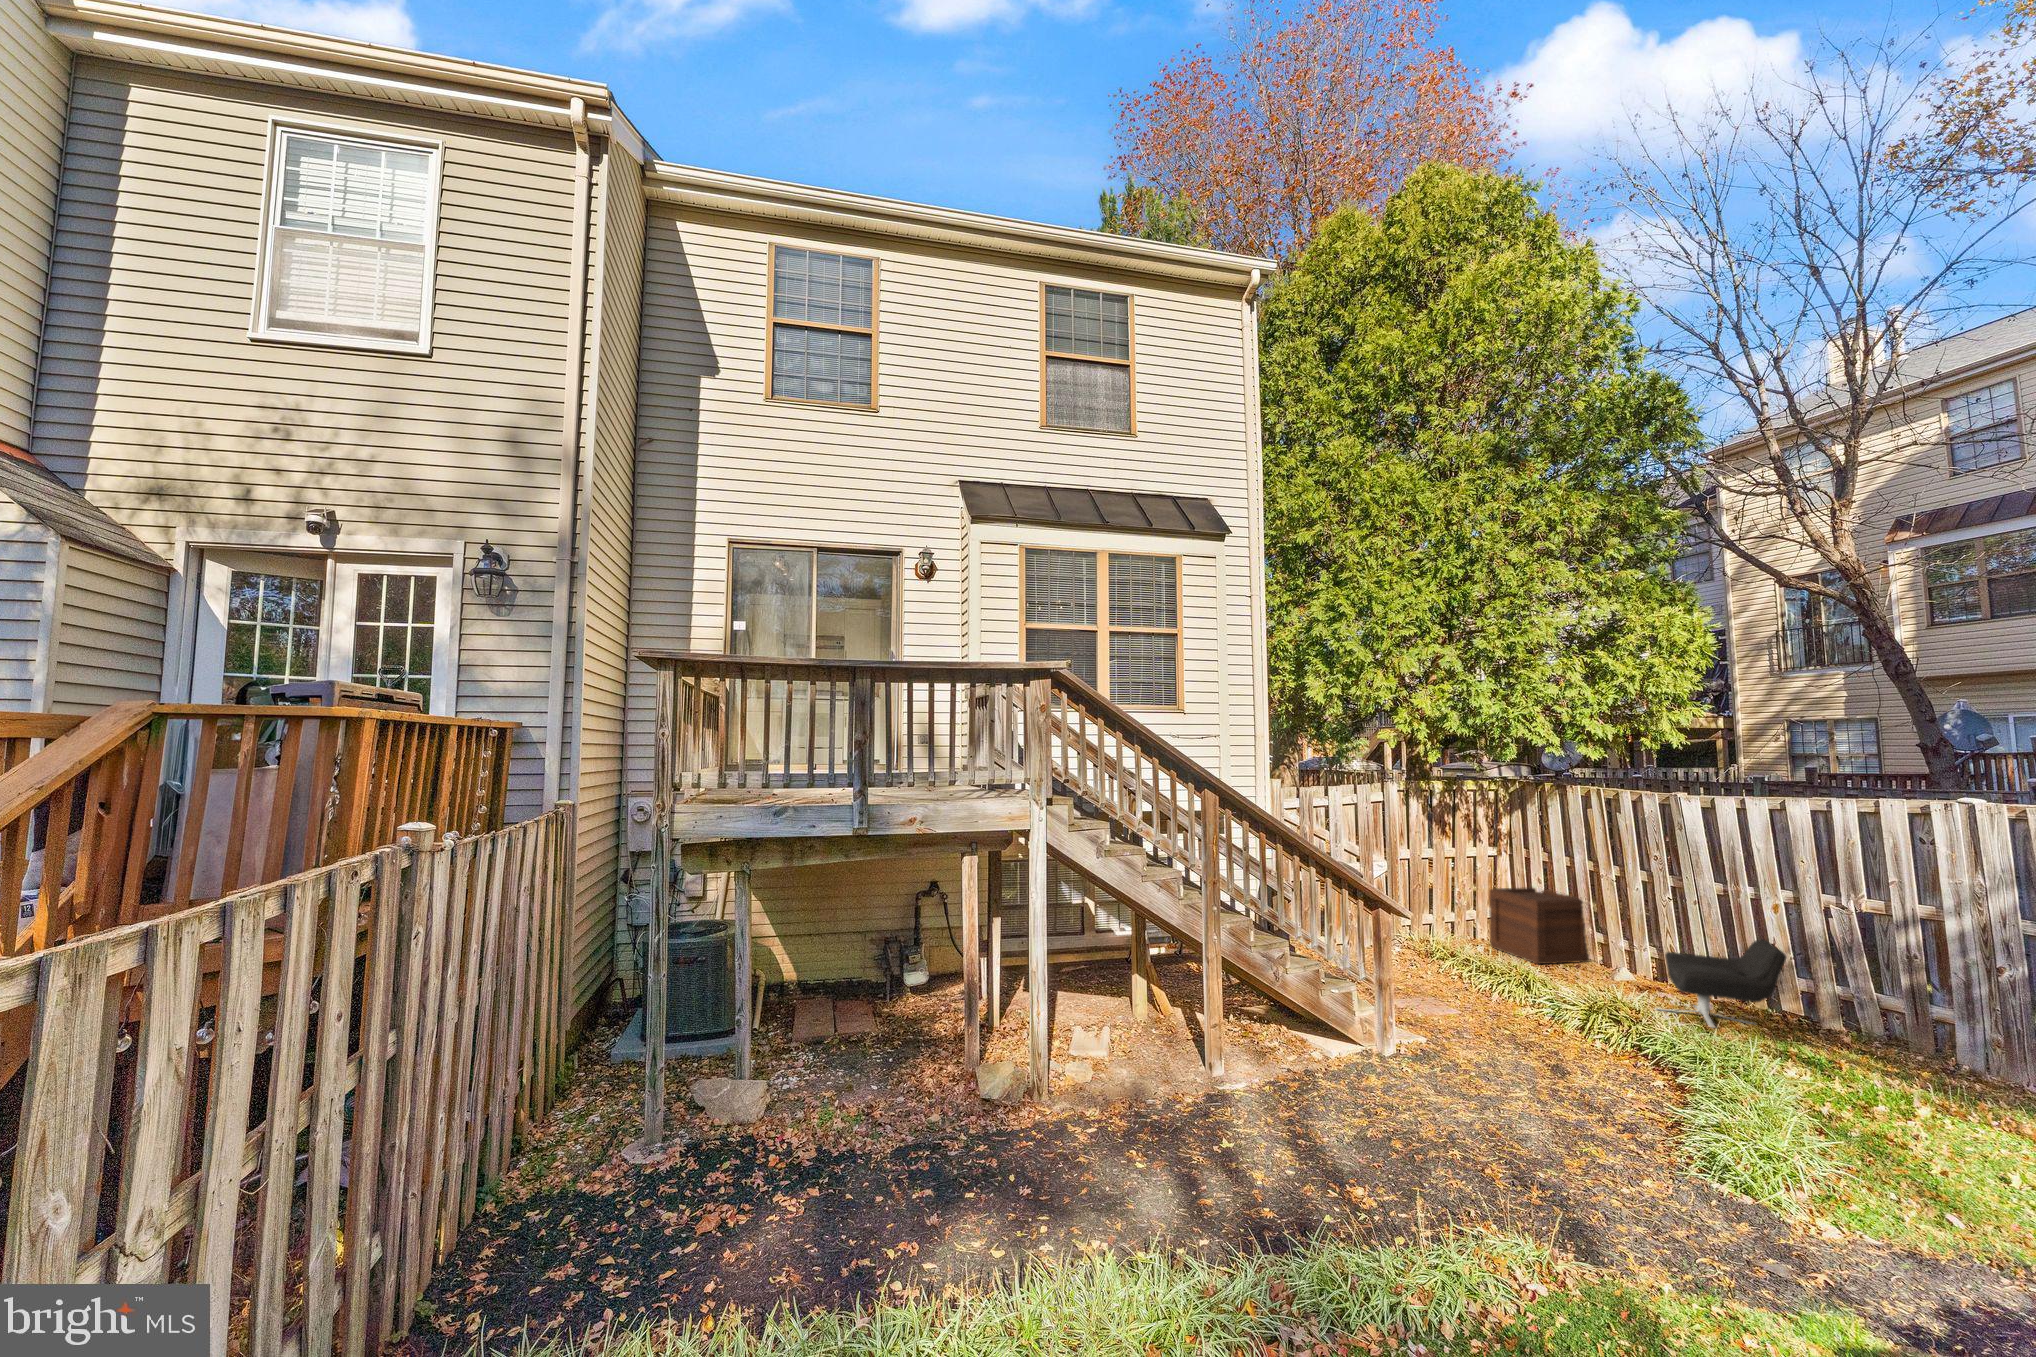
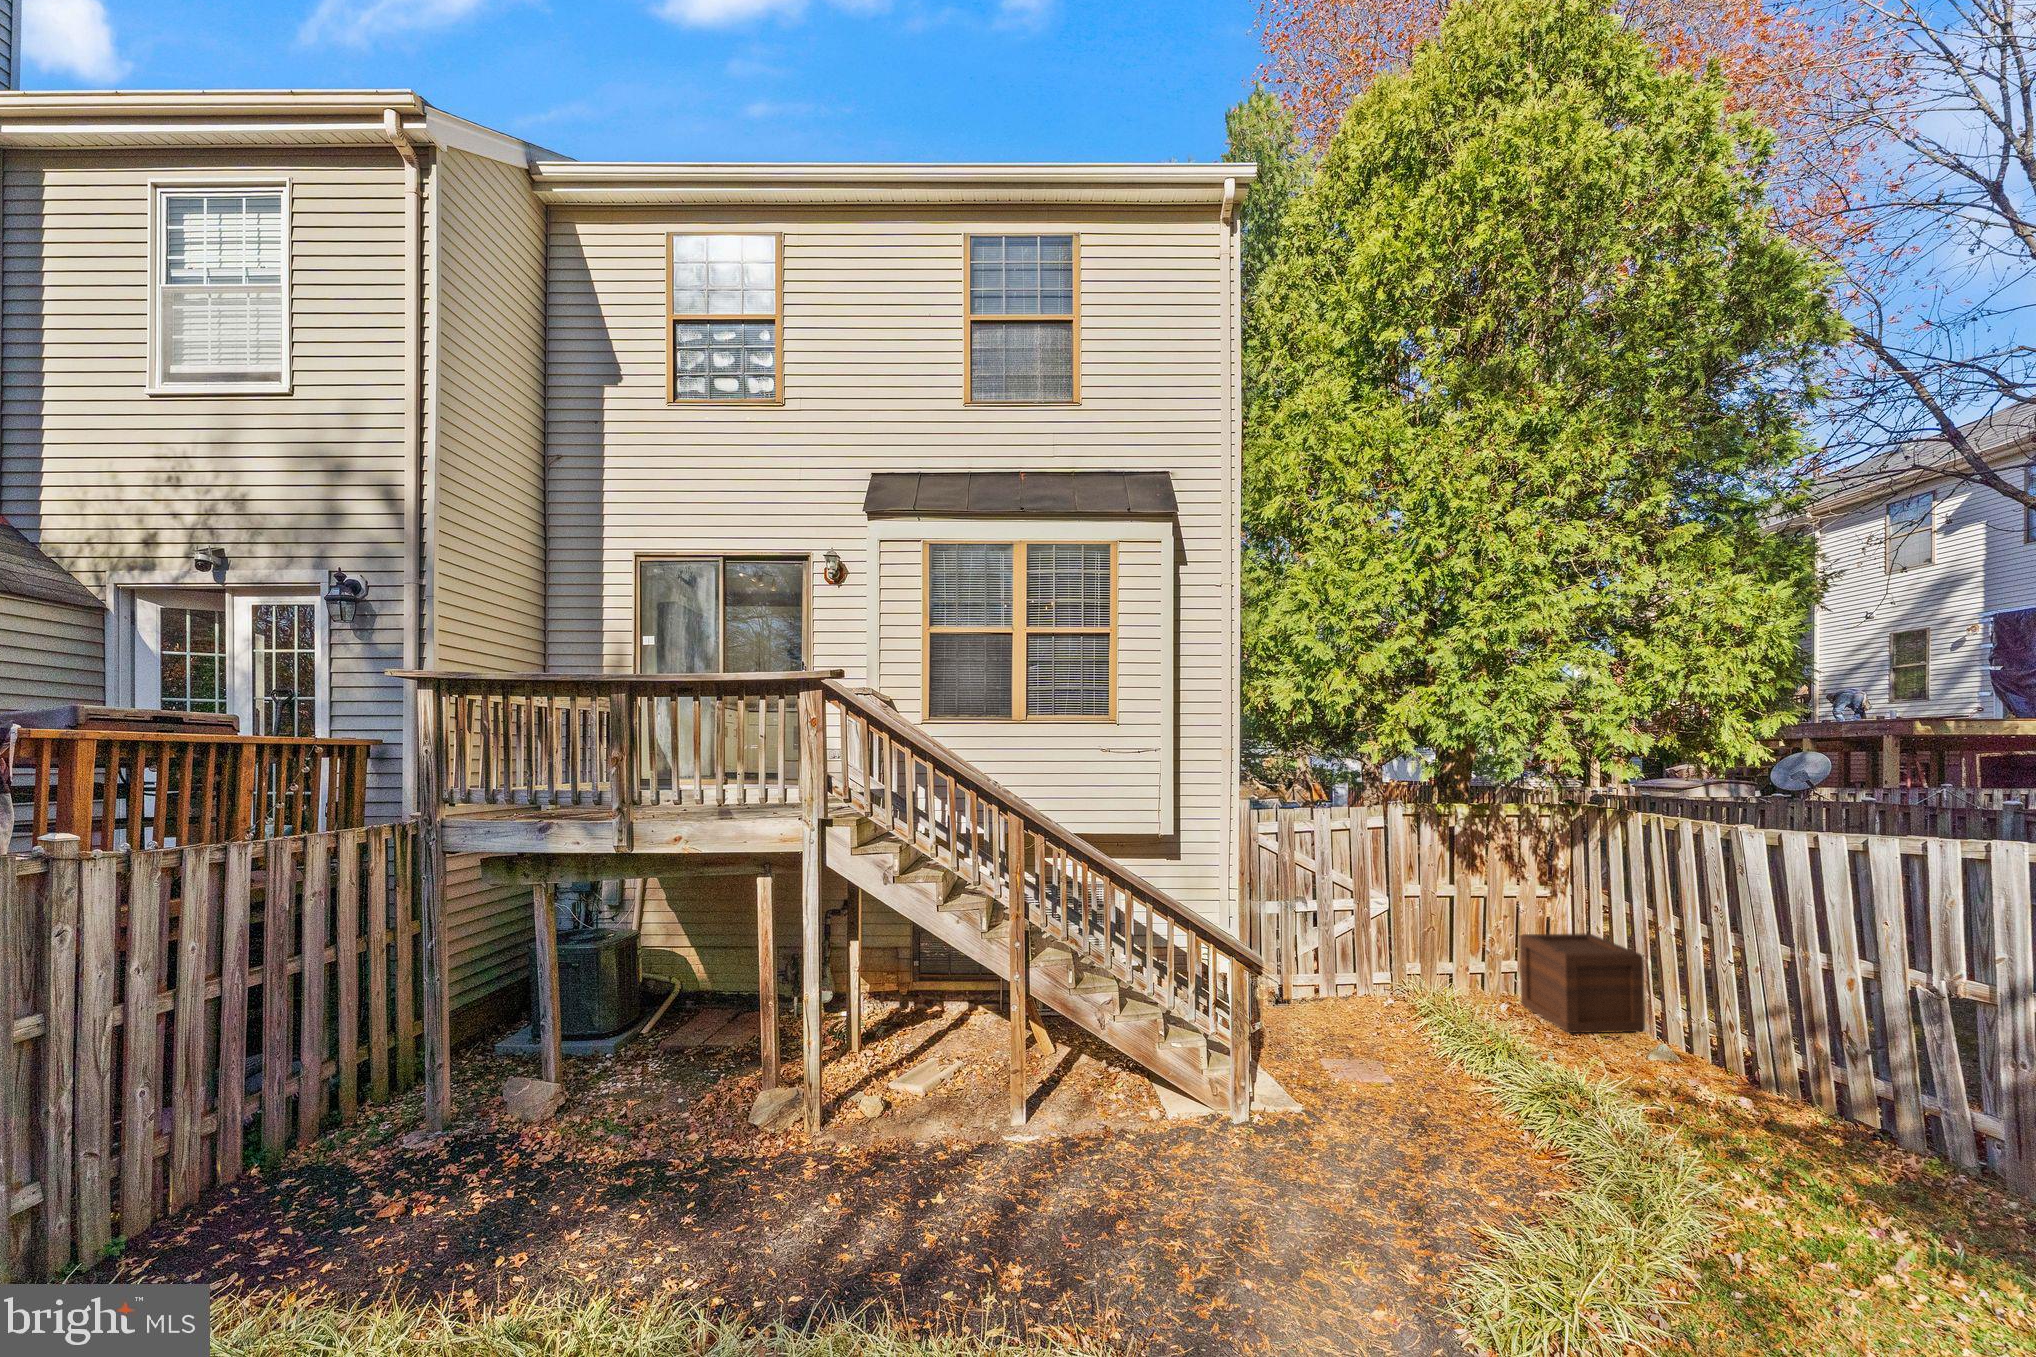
lounge chair: present [1663,939,1787,1028] -> none [1682,1024,1852,1140]

